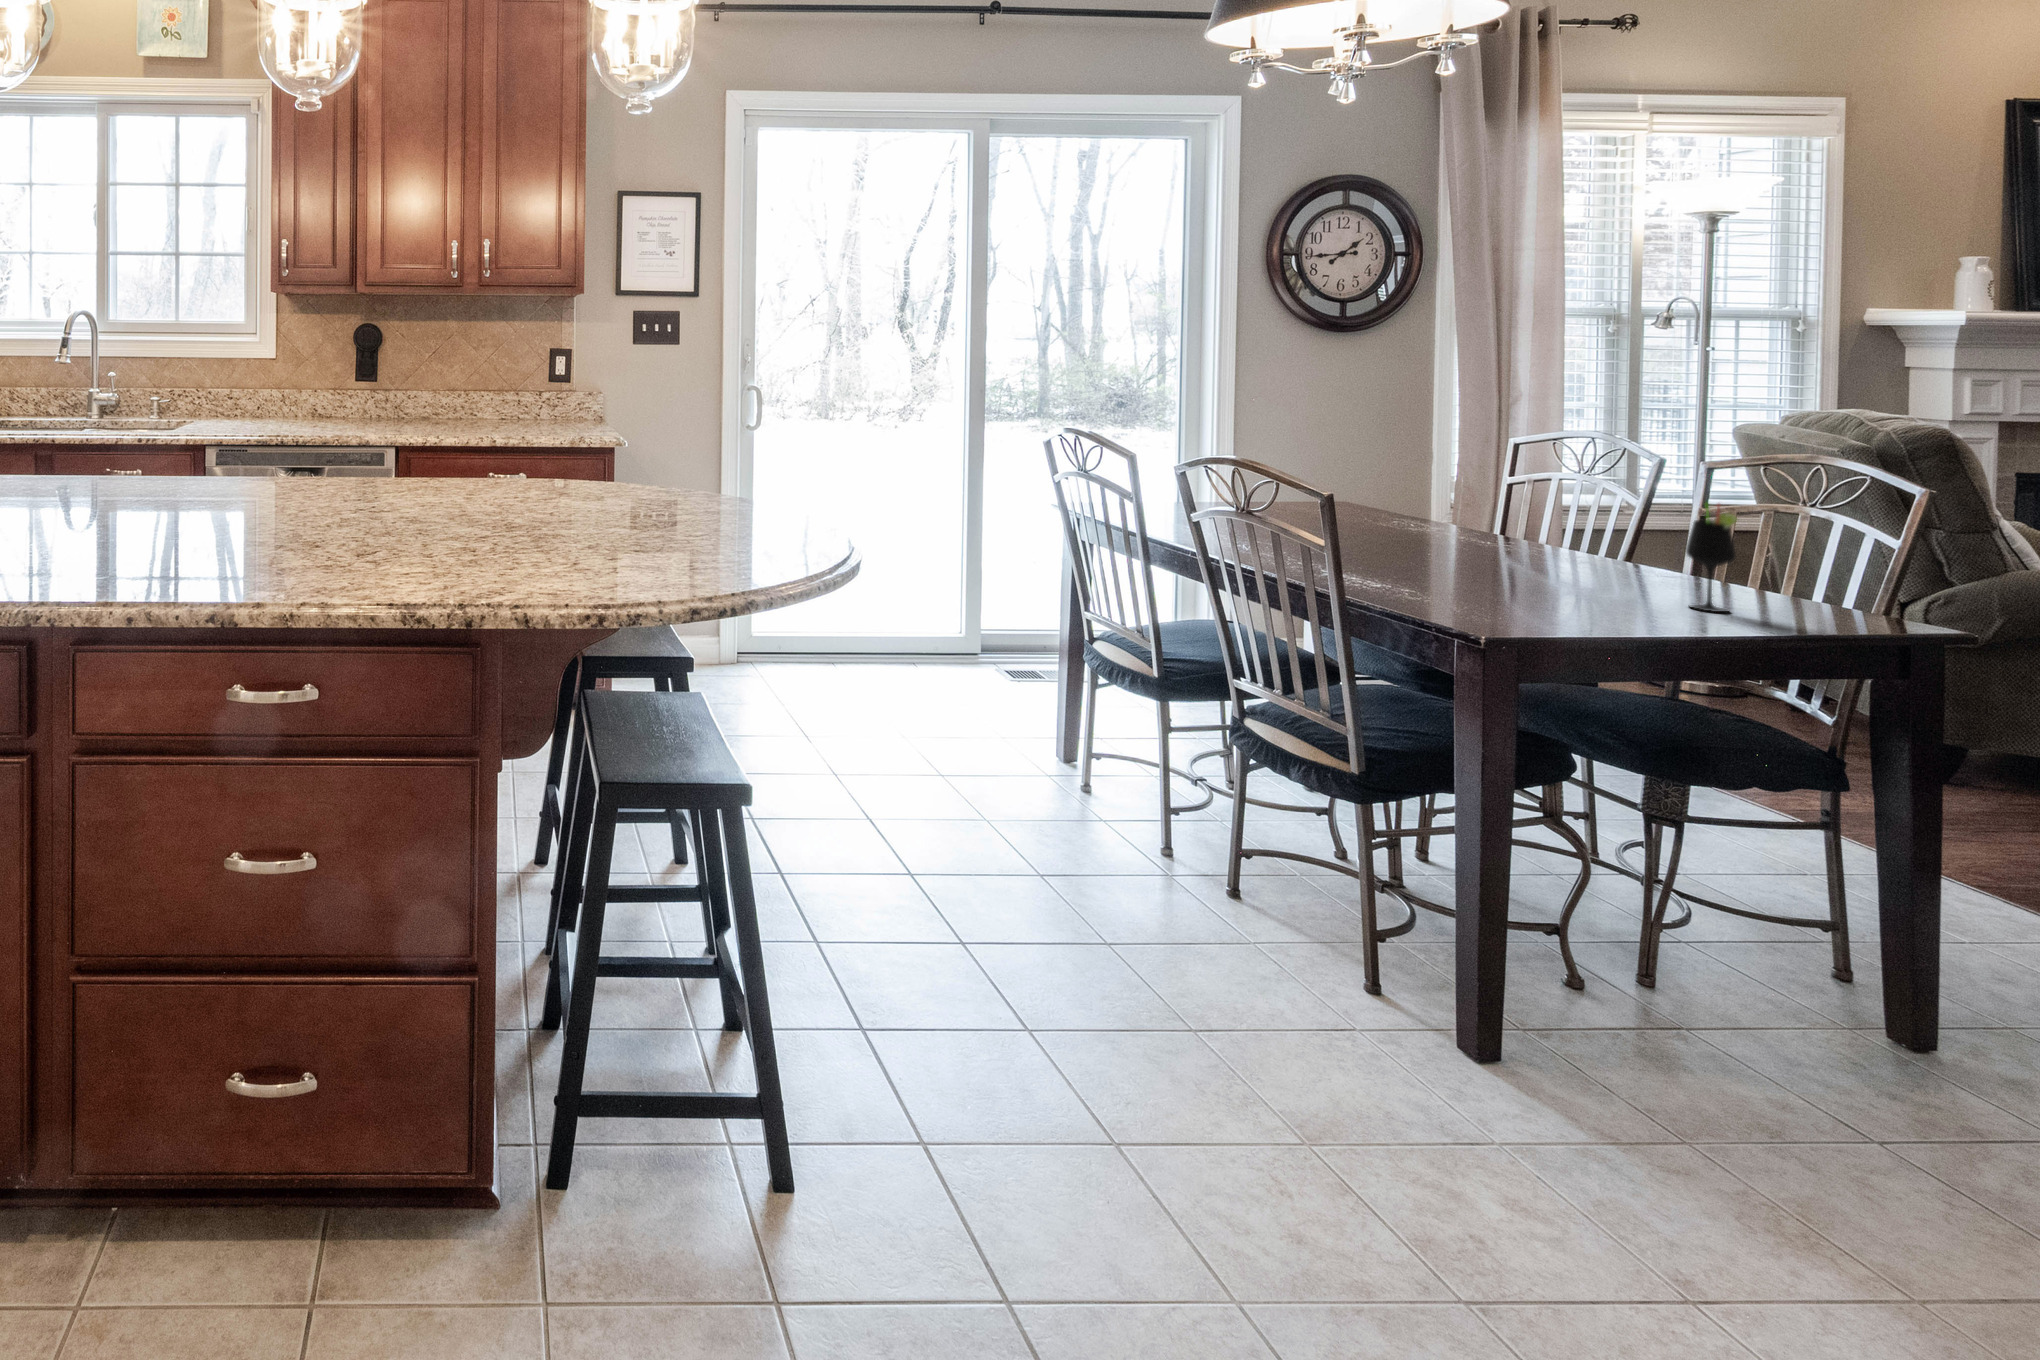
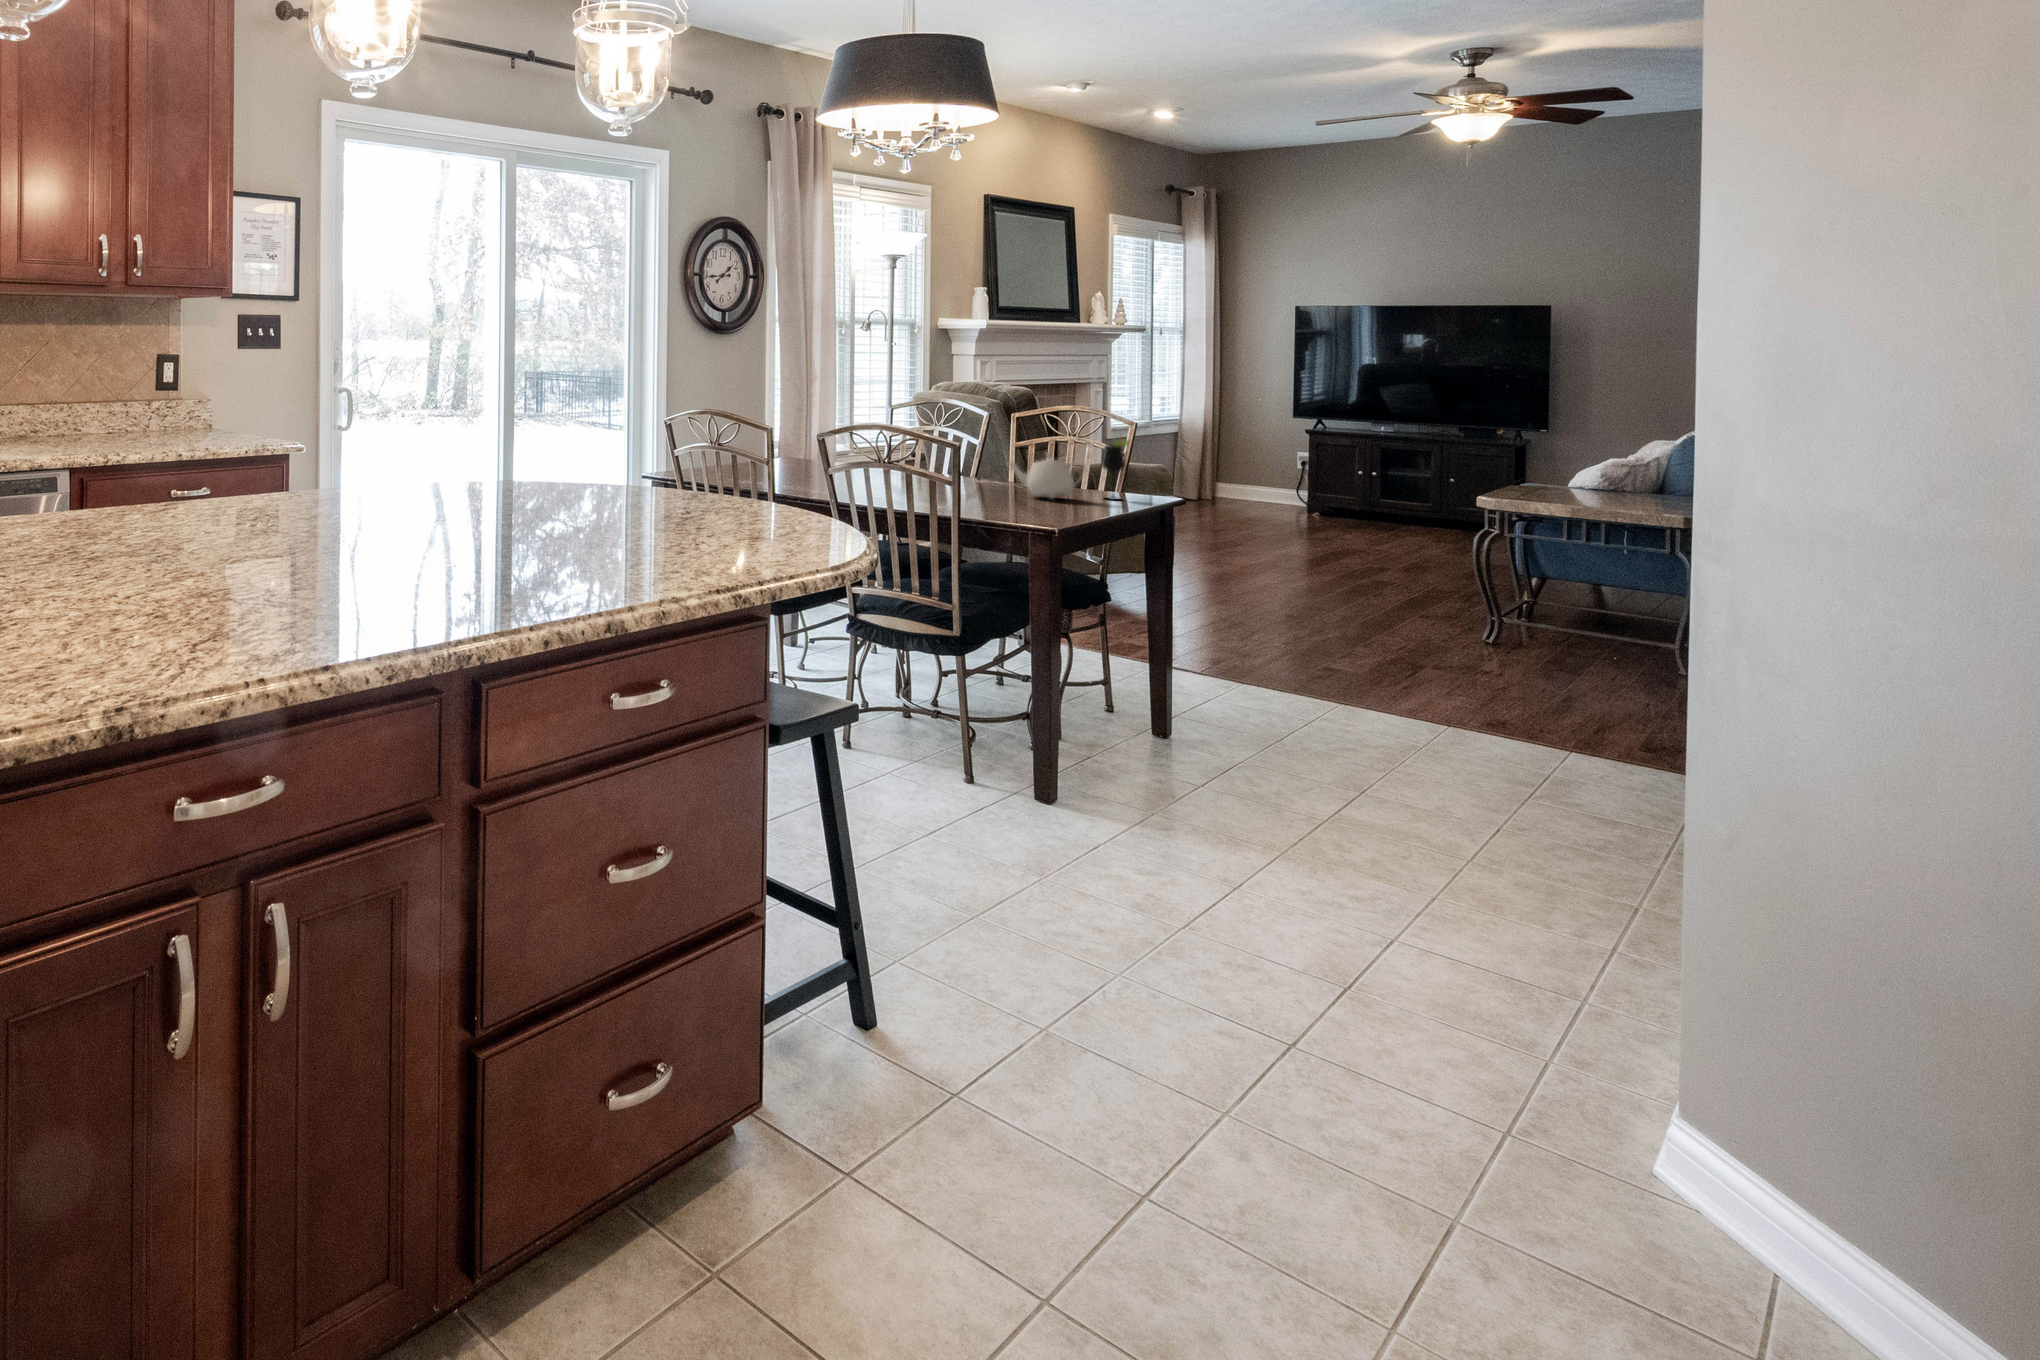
teapot: none [1502,522,1631,594] -> present [1010,452,1086,498]

